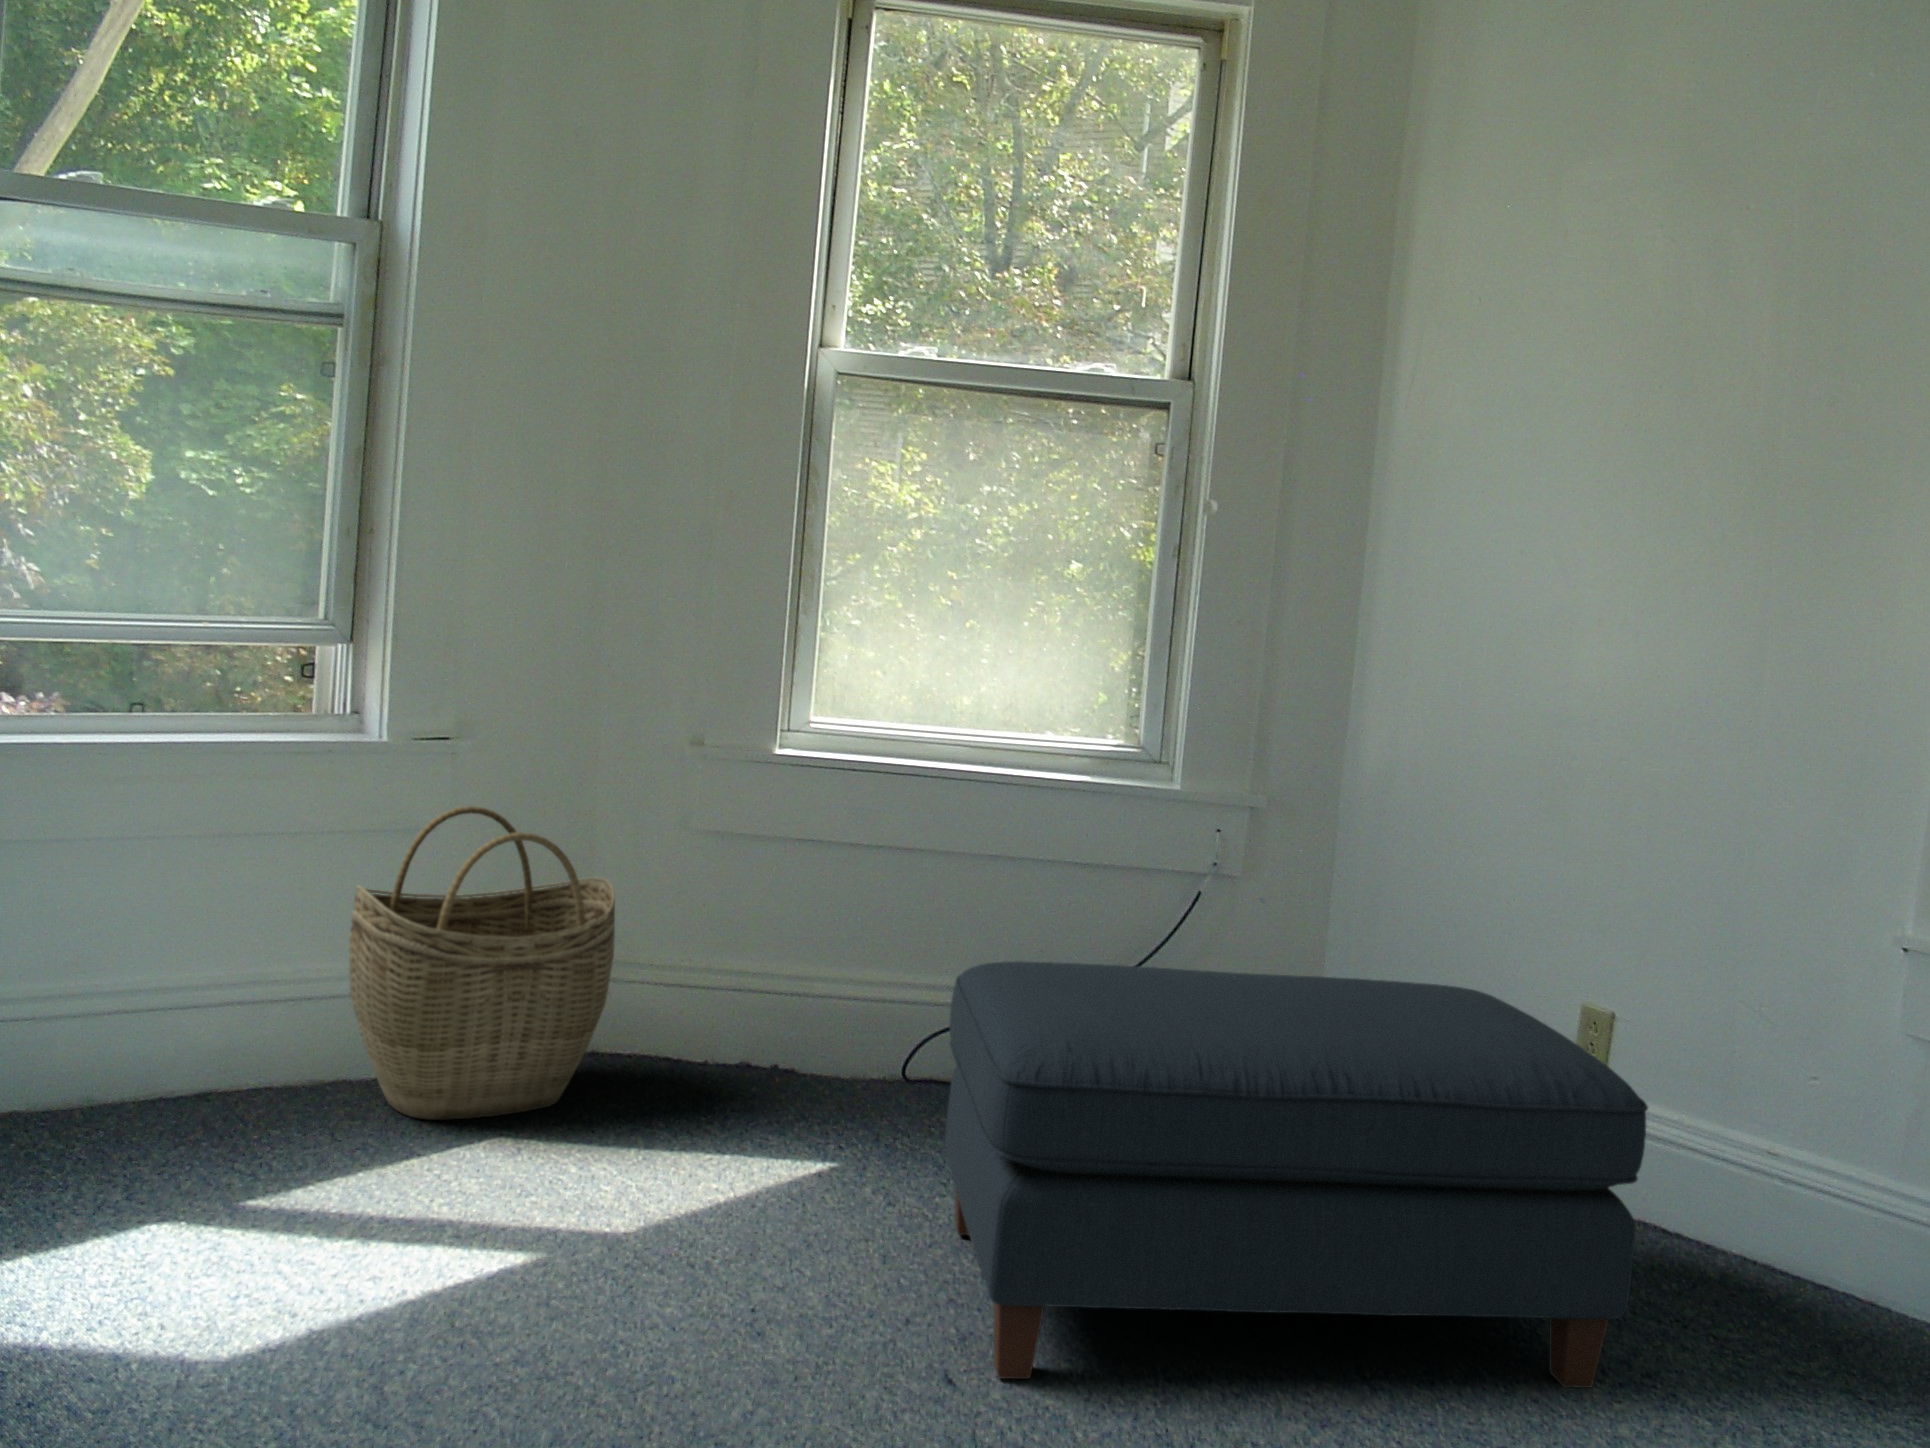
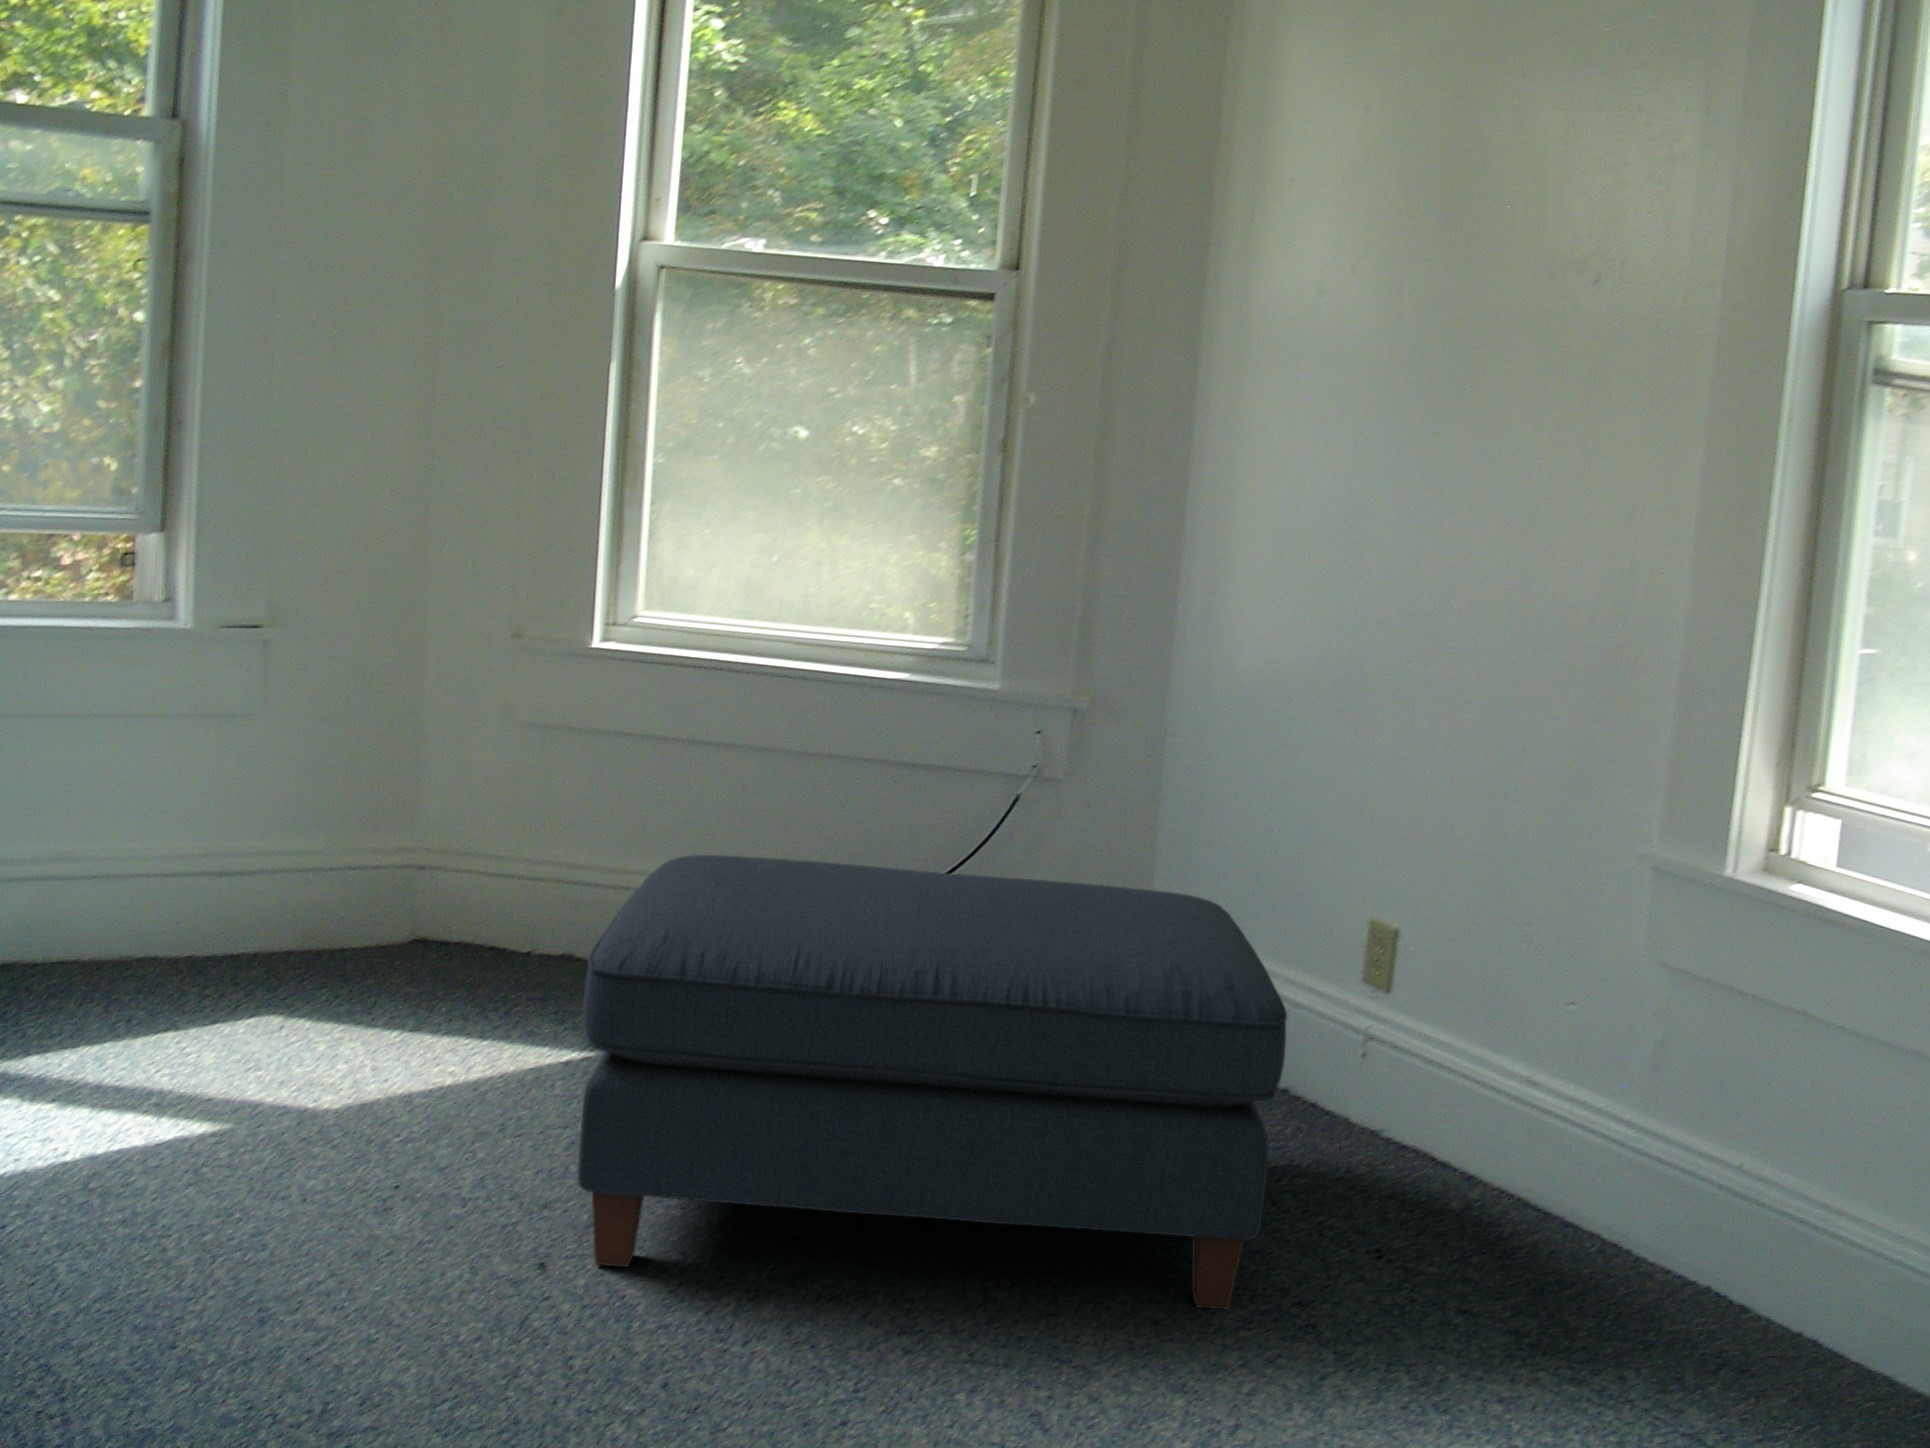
woven basket: present [349,806,615,1120] -> none [142,694,410,996]

